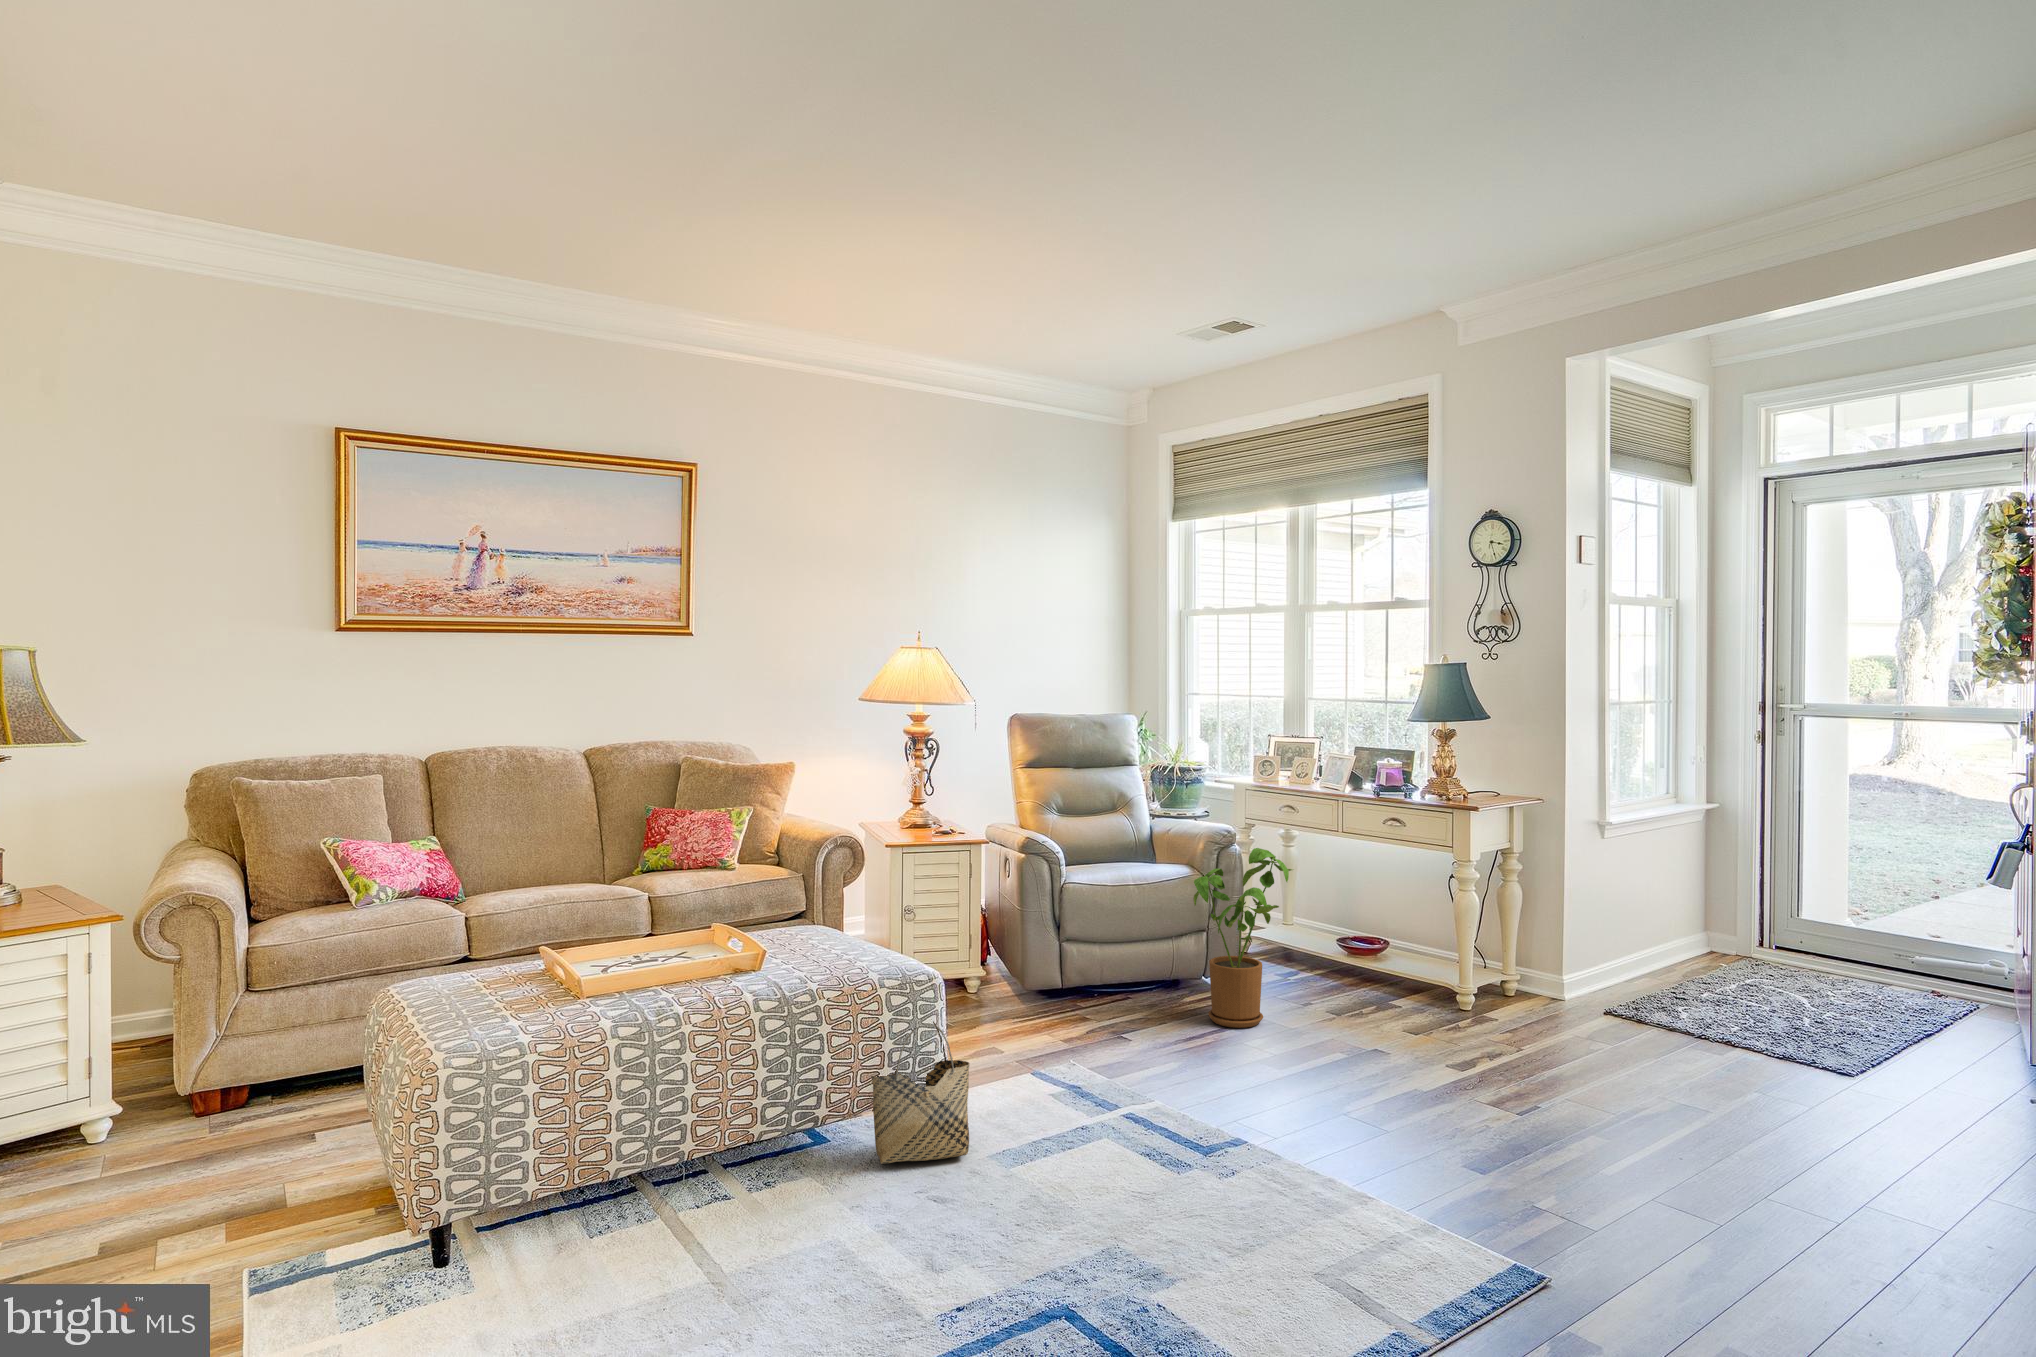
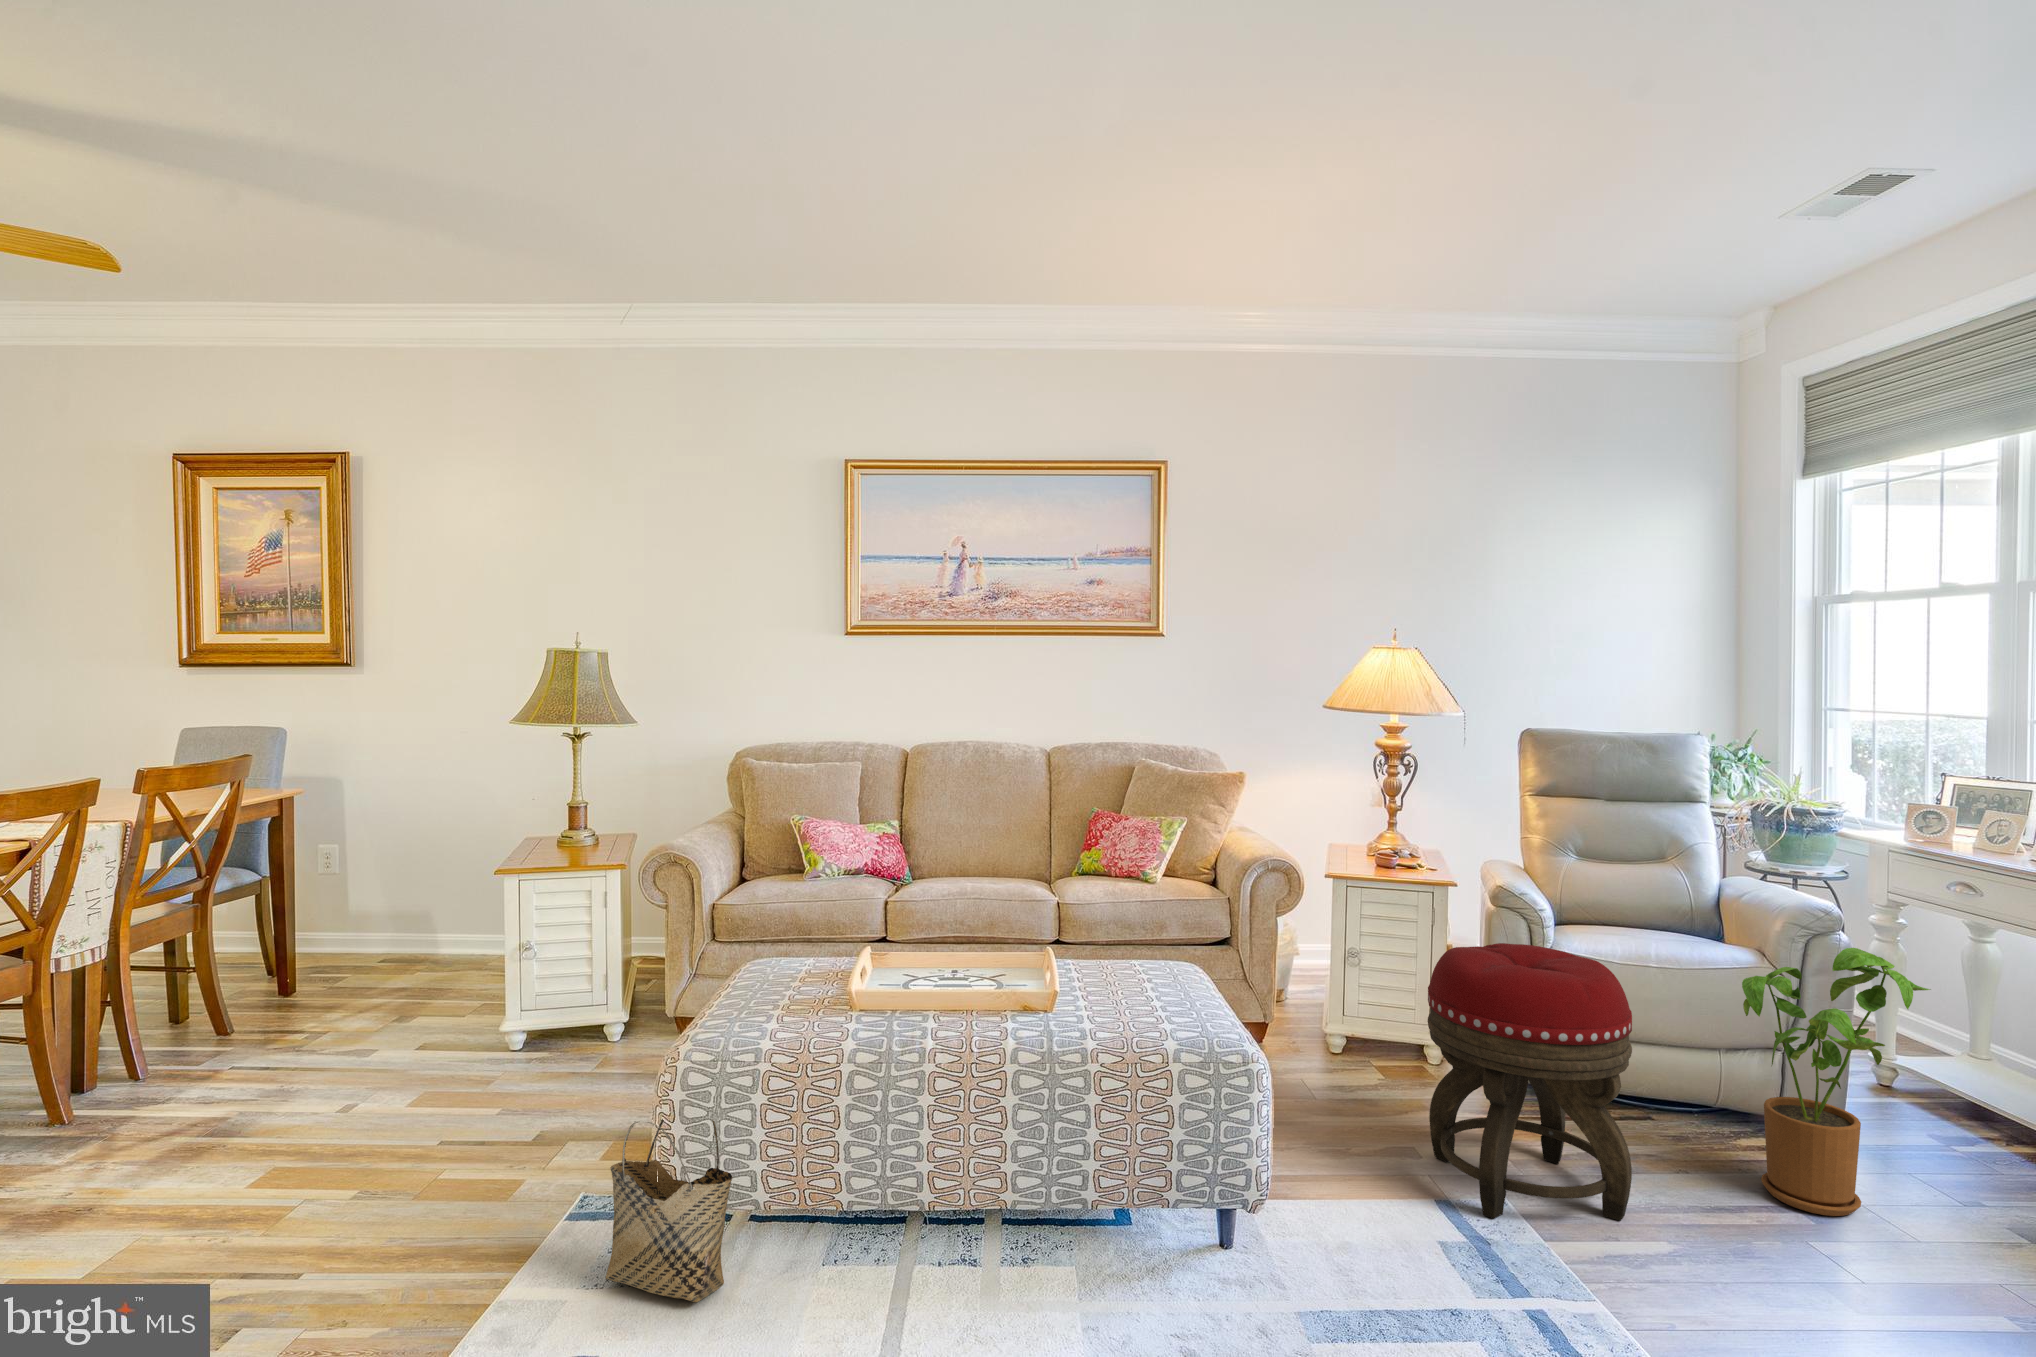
footstool: none [1009,874,1150,1074] -> present [1428,943,1632,1221]
woven basket: present [871,1021,970,1164] -> present [605,1119,732,1302]

